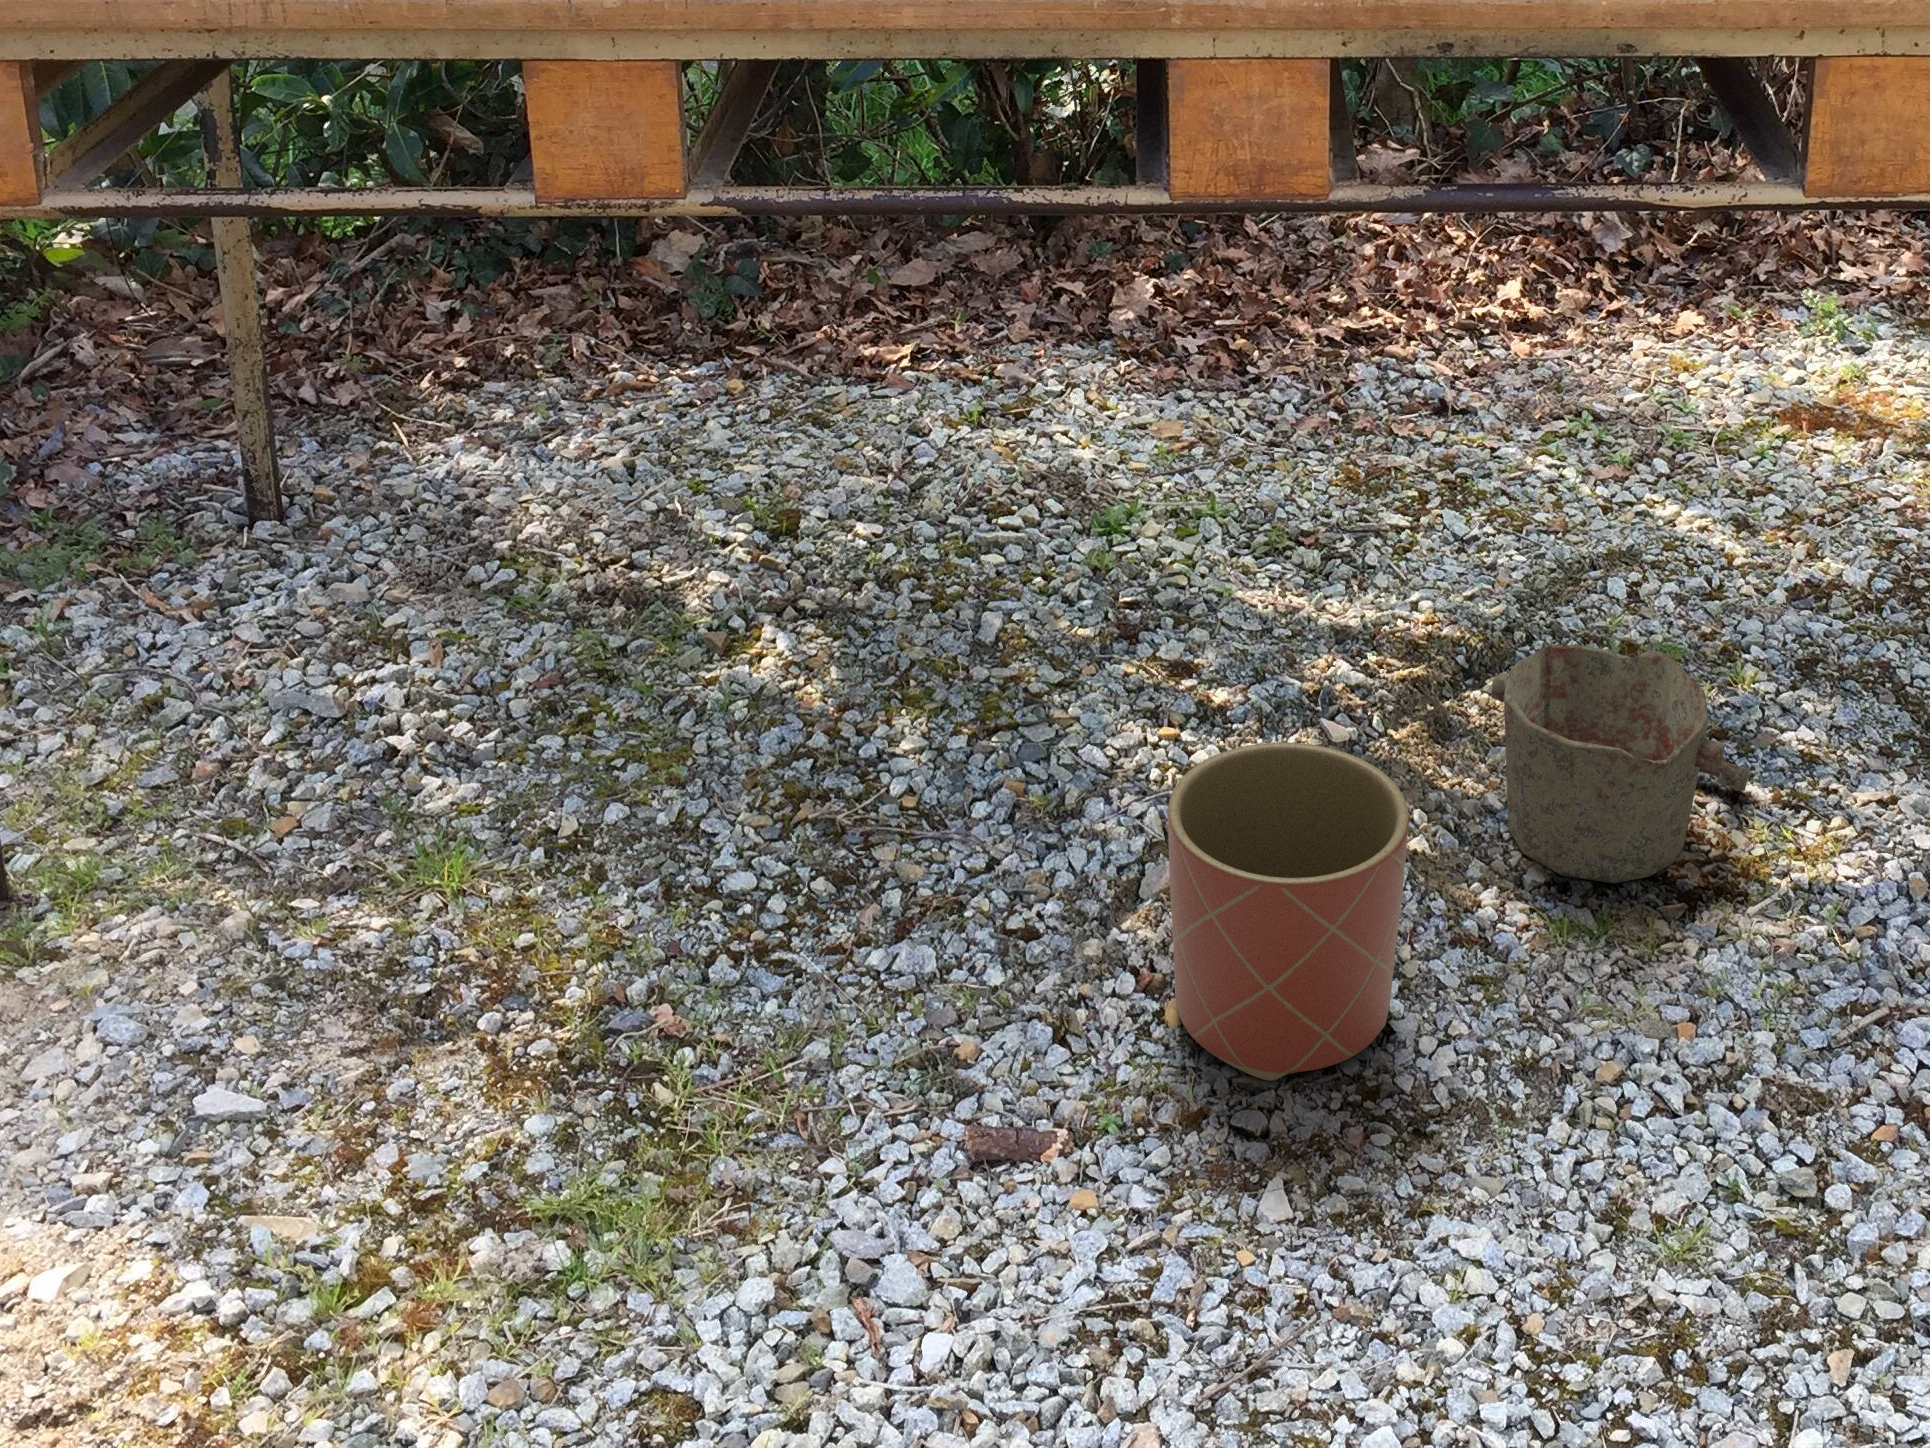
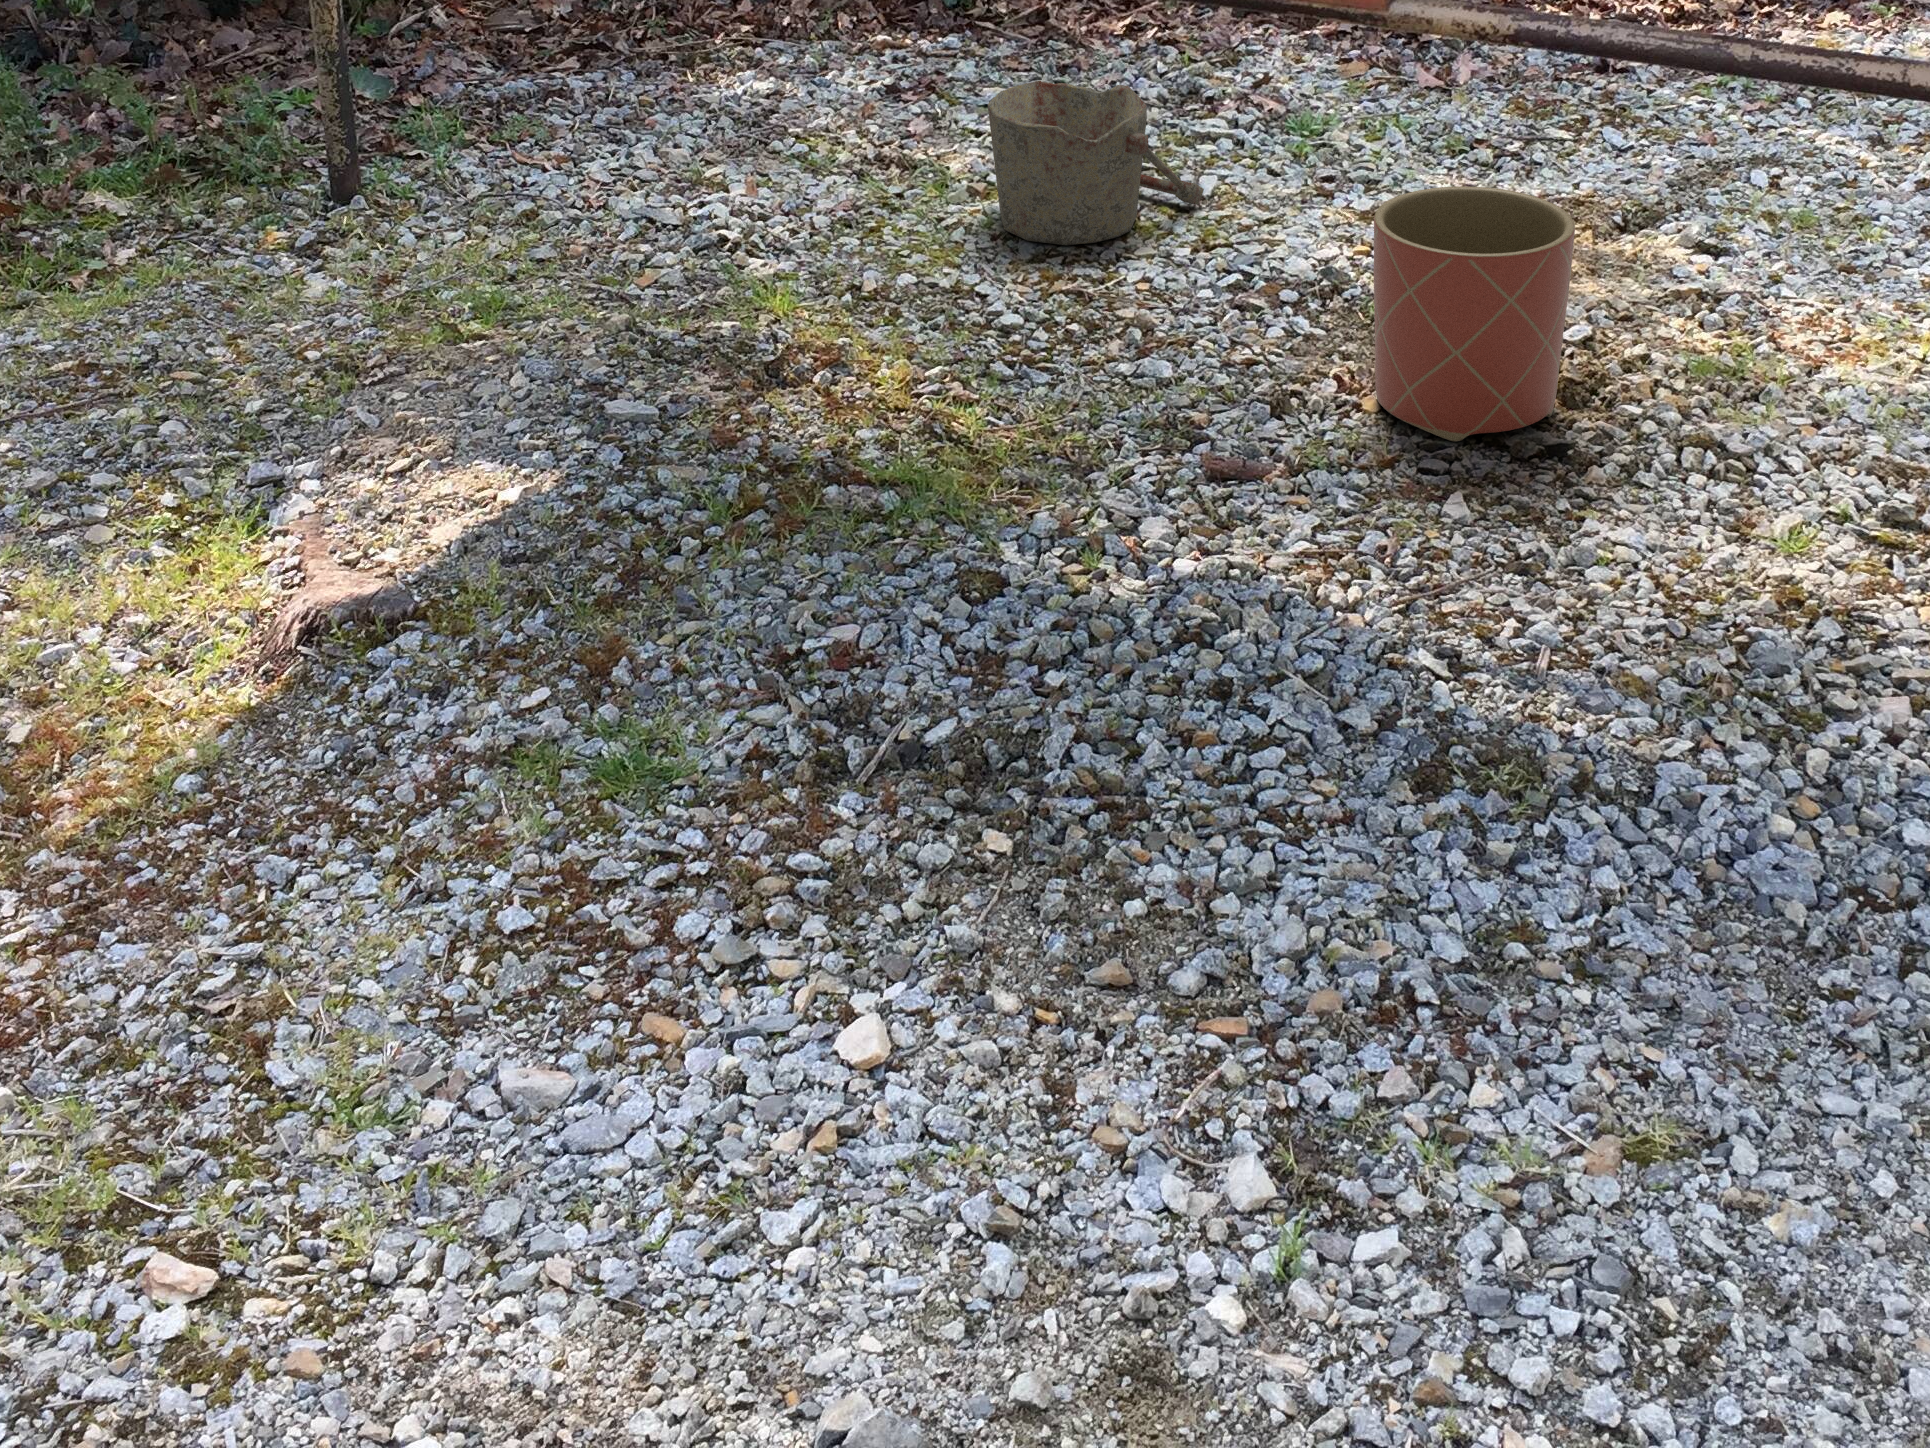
bucket: present [1491,645,1751,883] -> present [988,81,1204,245]

